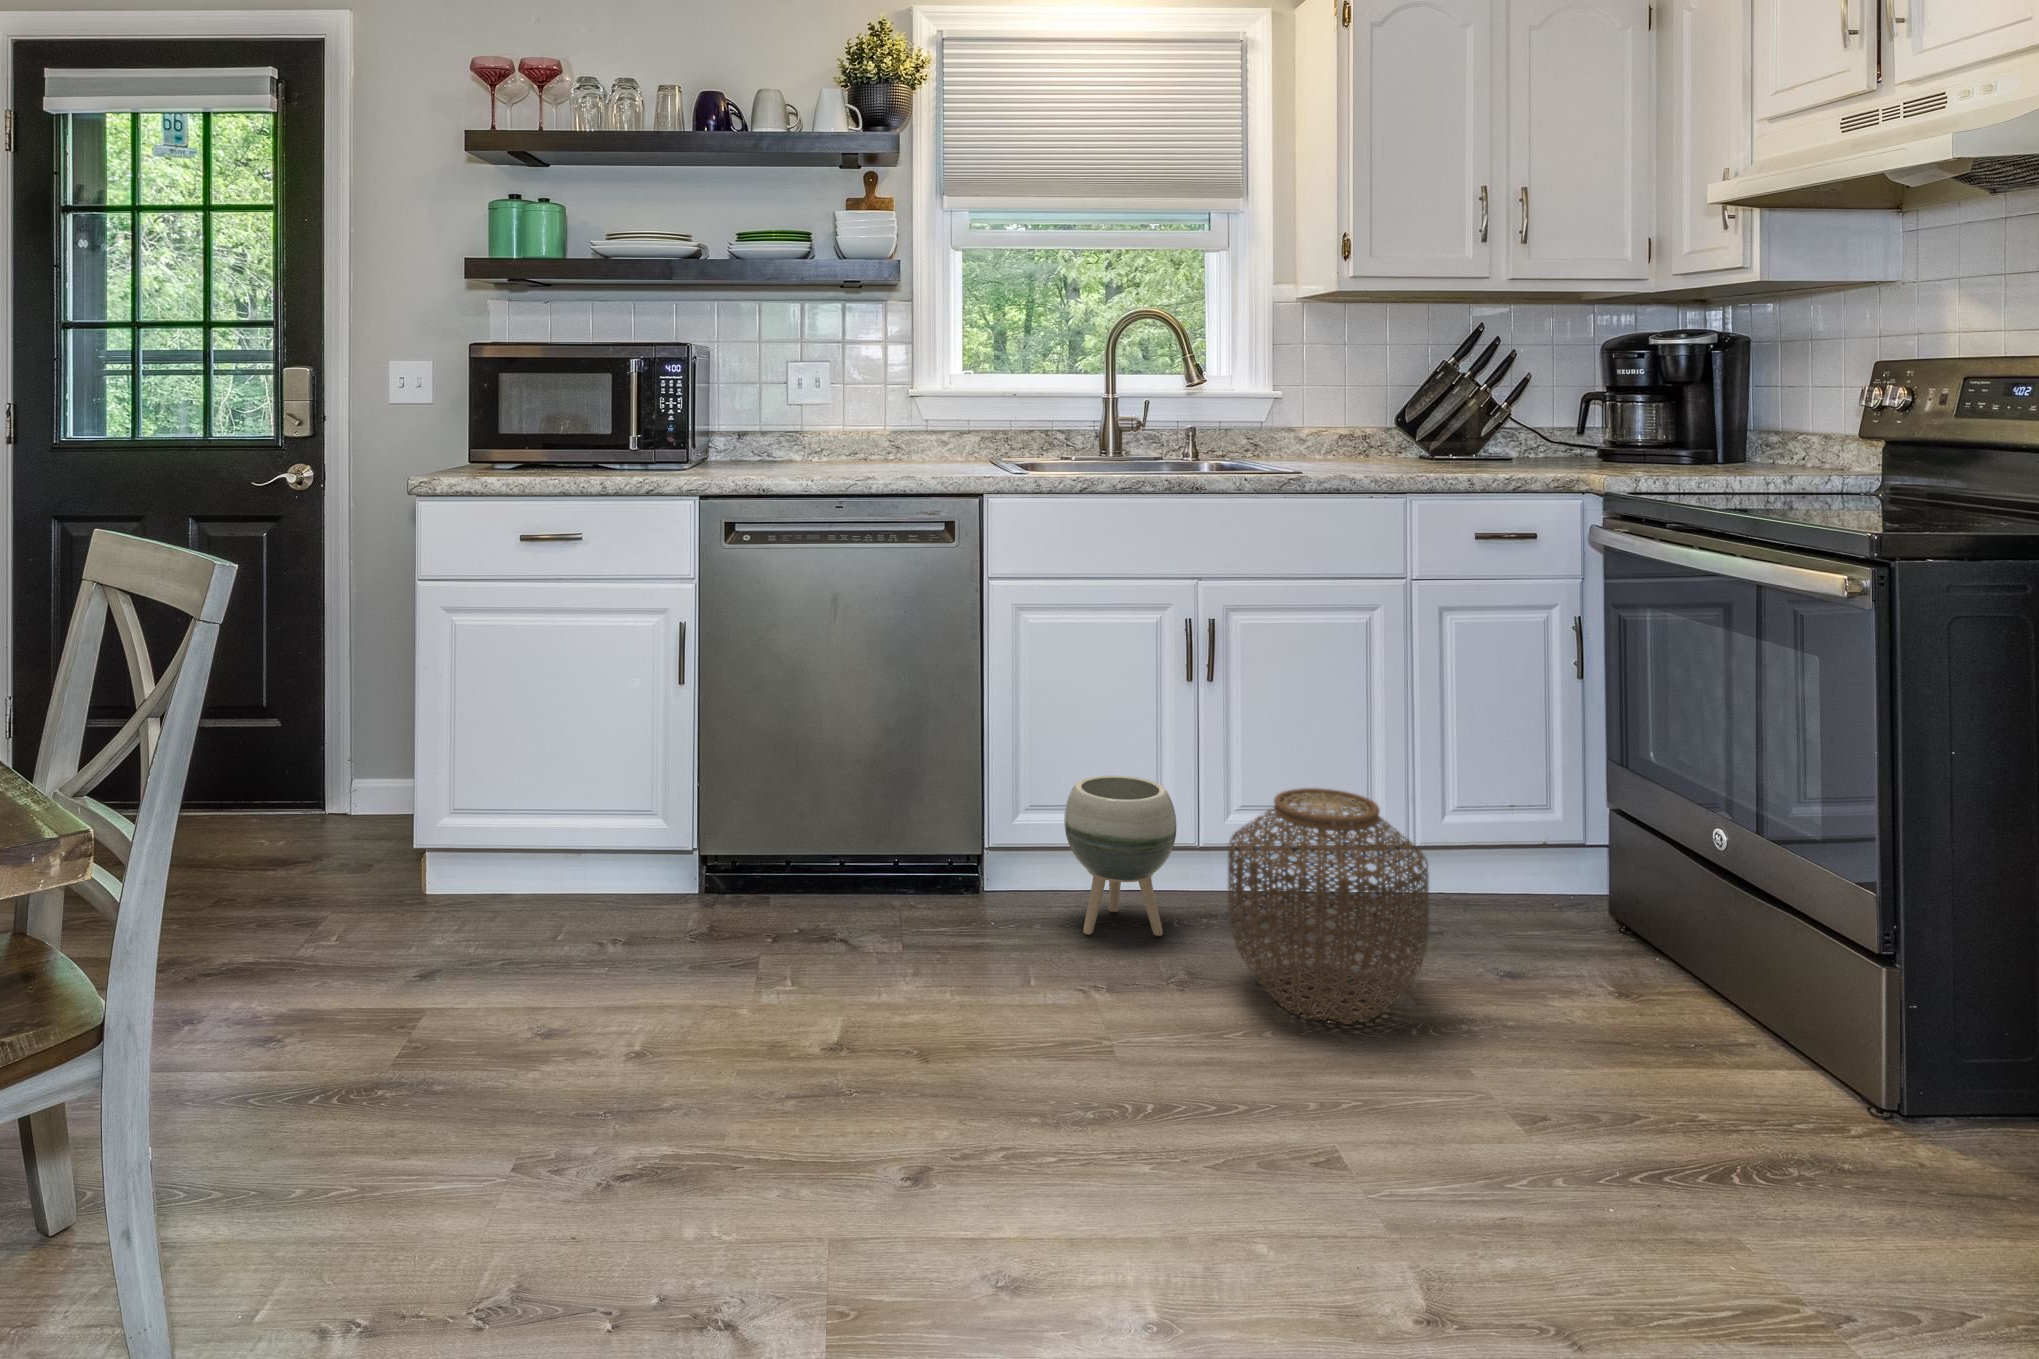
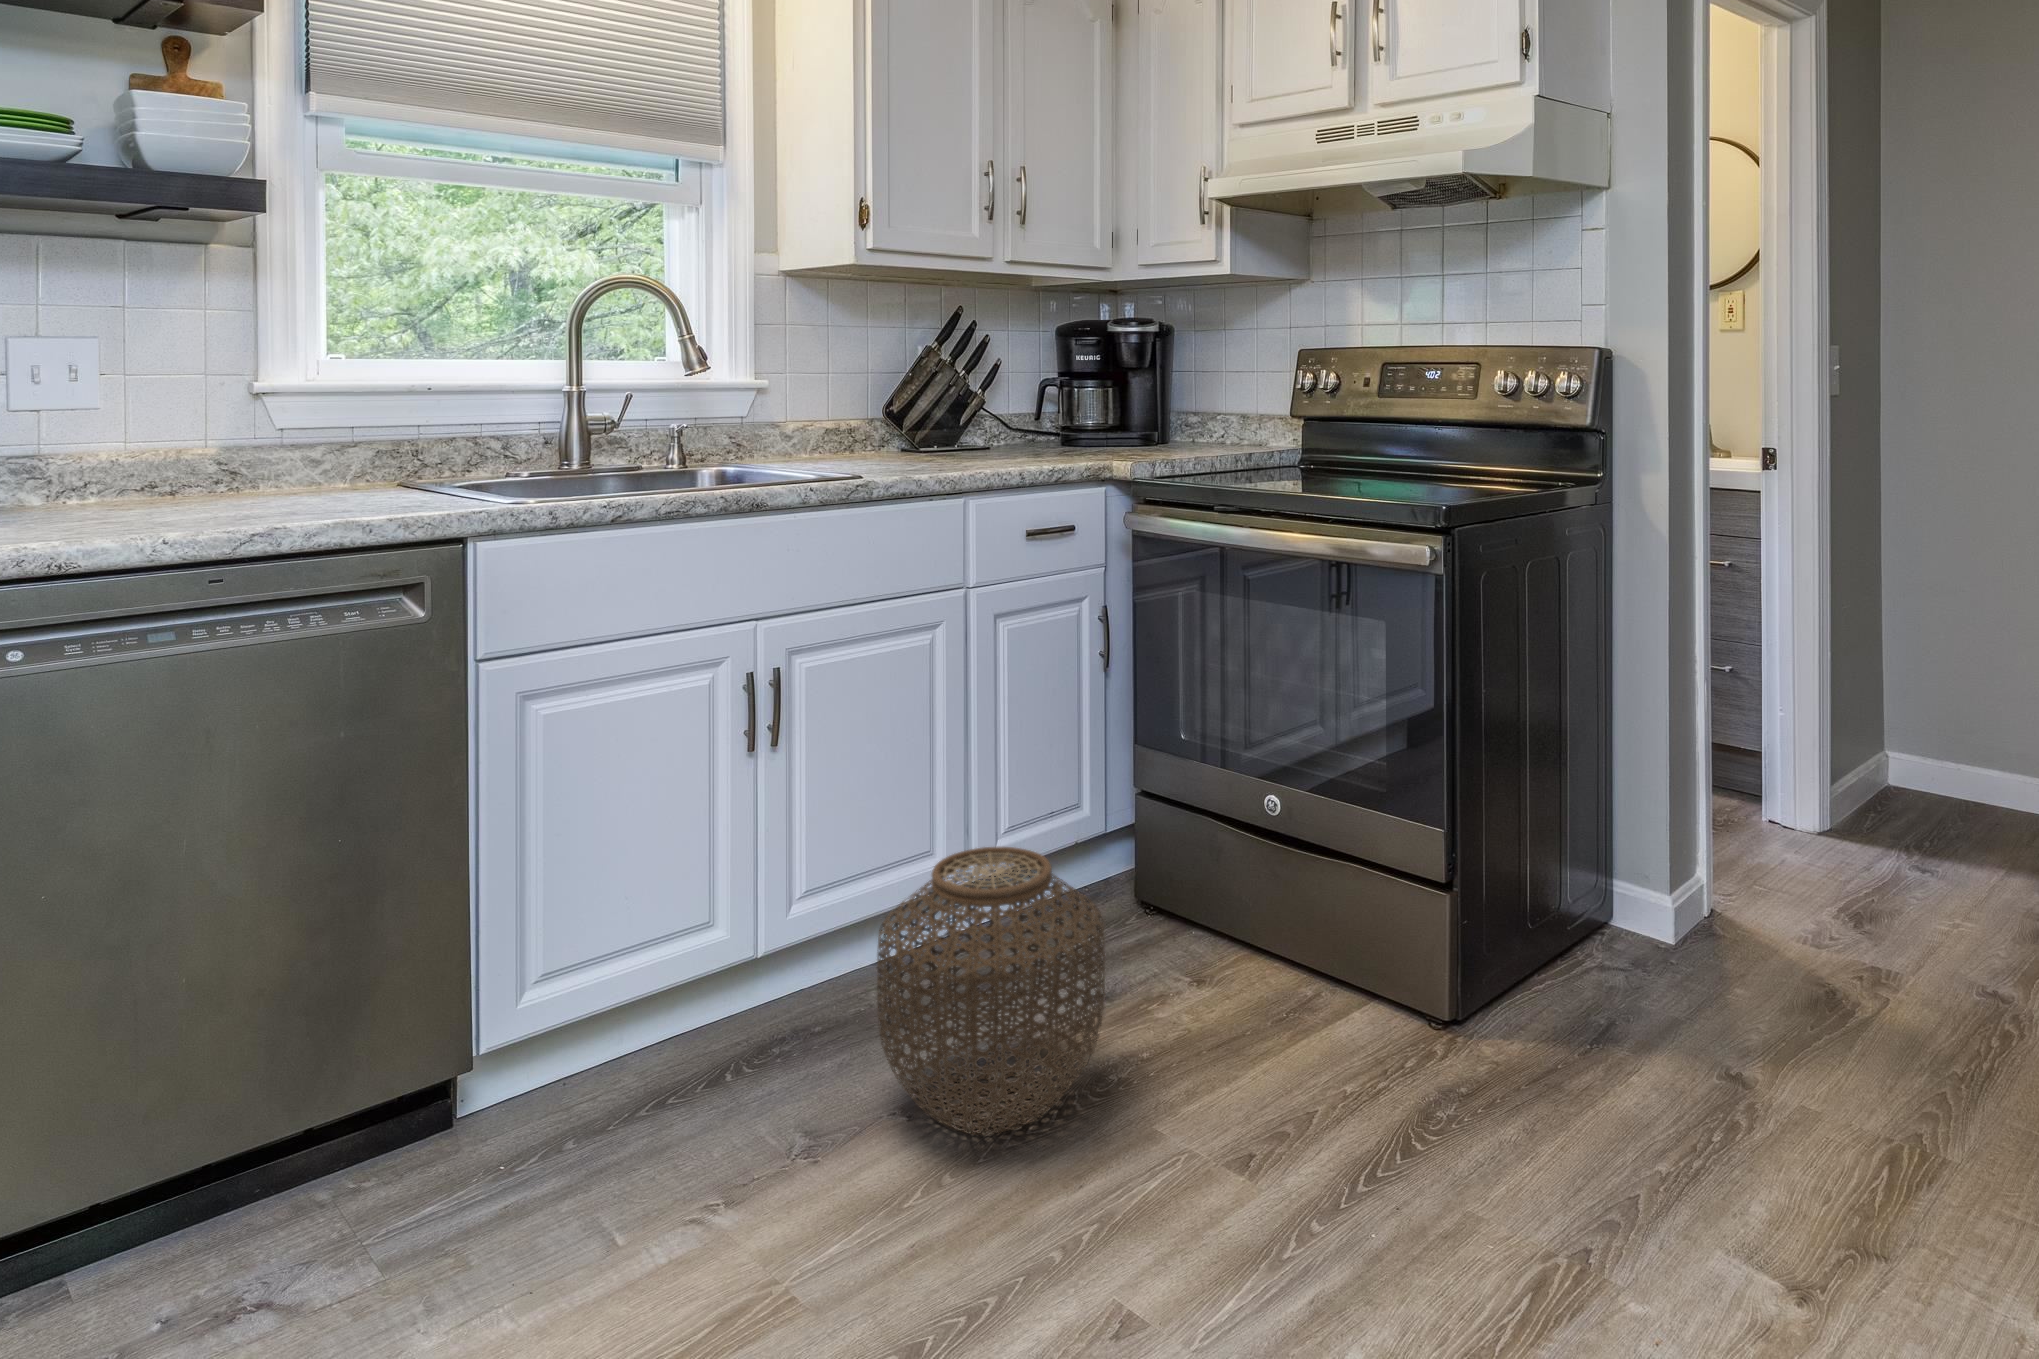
planter: present [1064,775,1177,936] -> none [616,888,771,1125]

